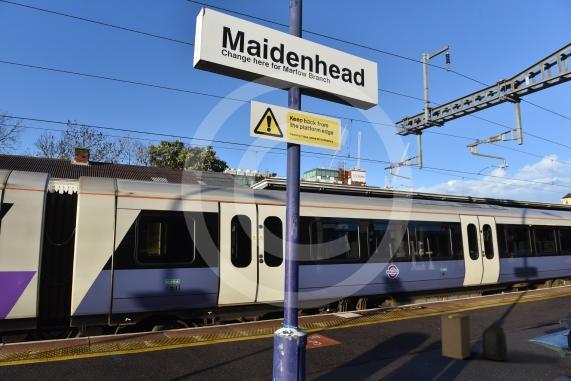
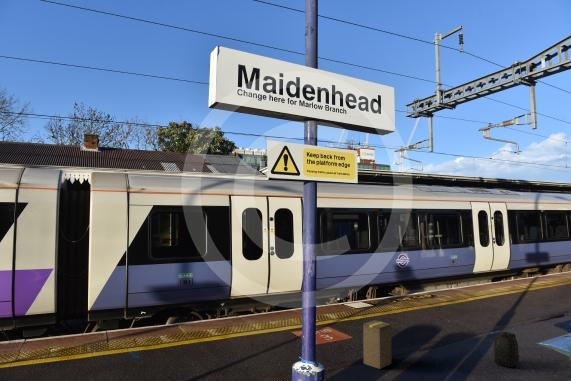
cardboard box: present [441,313,470,359] -> present [363,320,392,369]

